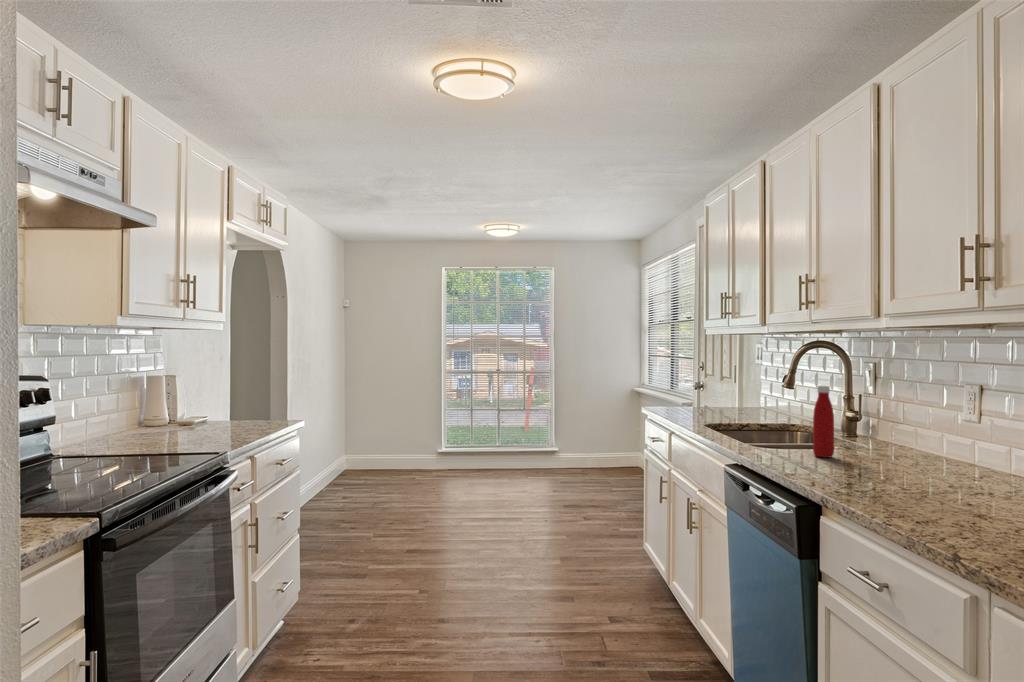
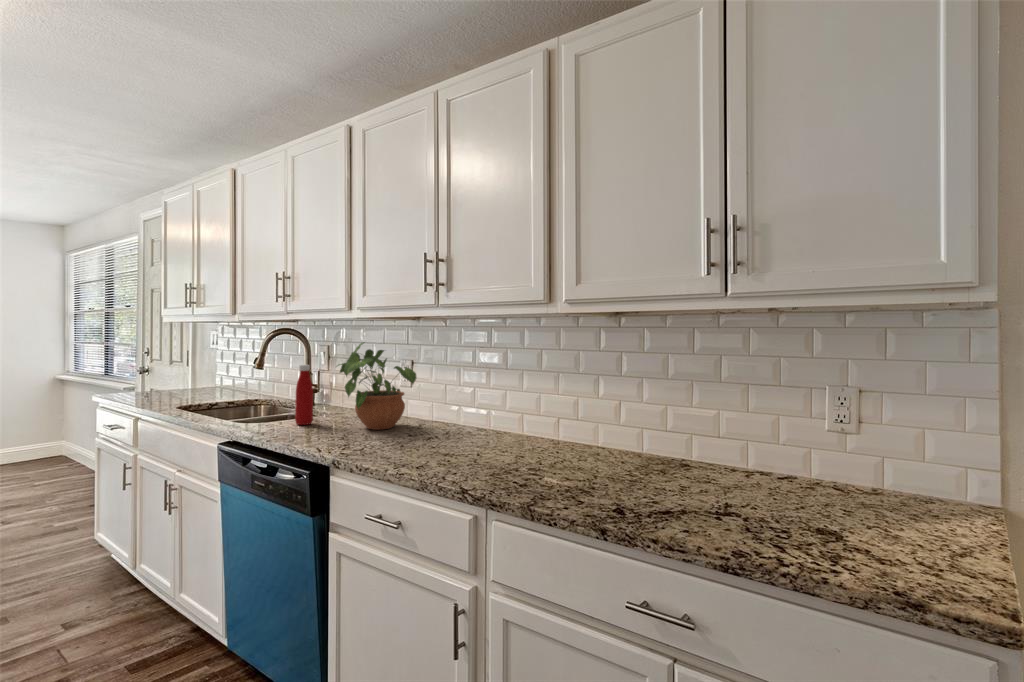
potted plant: none [853,359,976,478] -> present [338,342,416,430]

